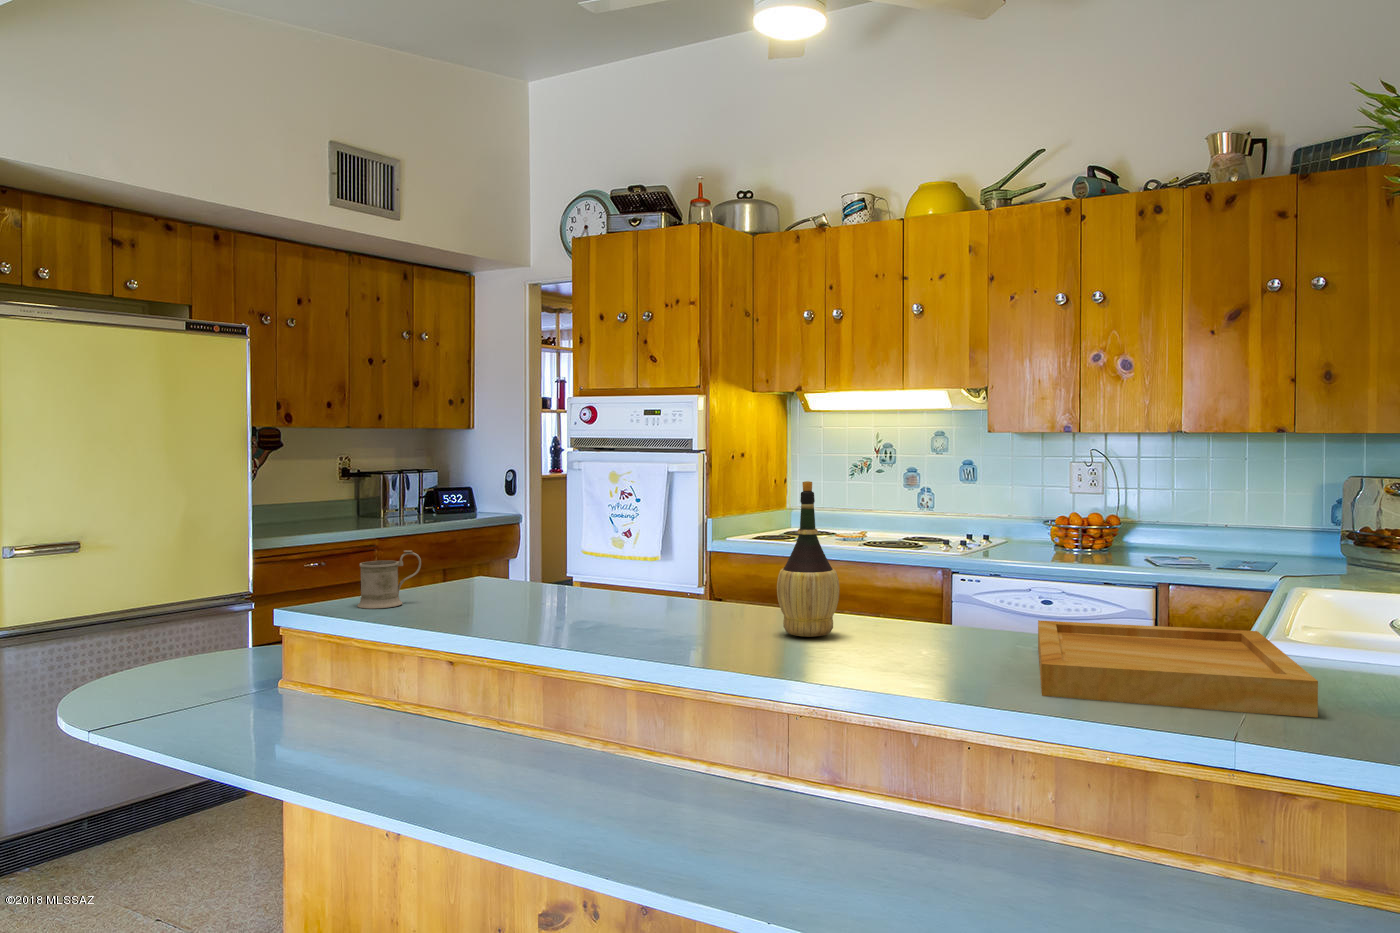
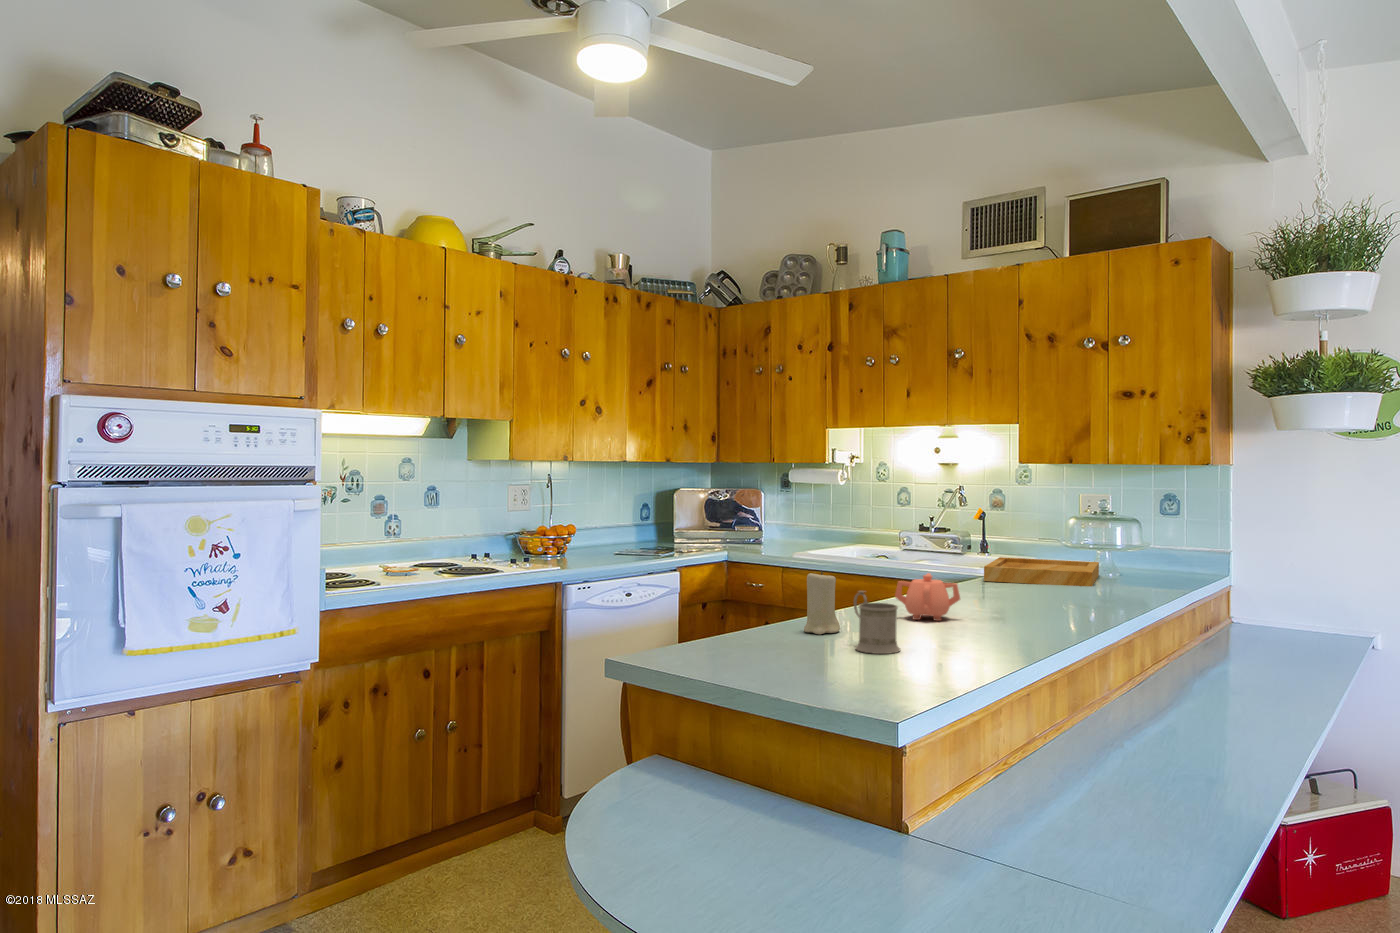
wine bottle: present [777,481,839,637] -> none [947,499,987,596]
candle: none [475,536,513,600] -> present [804,570,840,634]
teapot: none [542,565,624,622] -> present [895,573,960,621]

